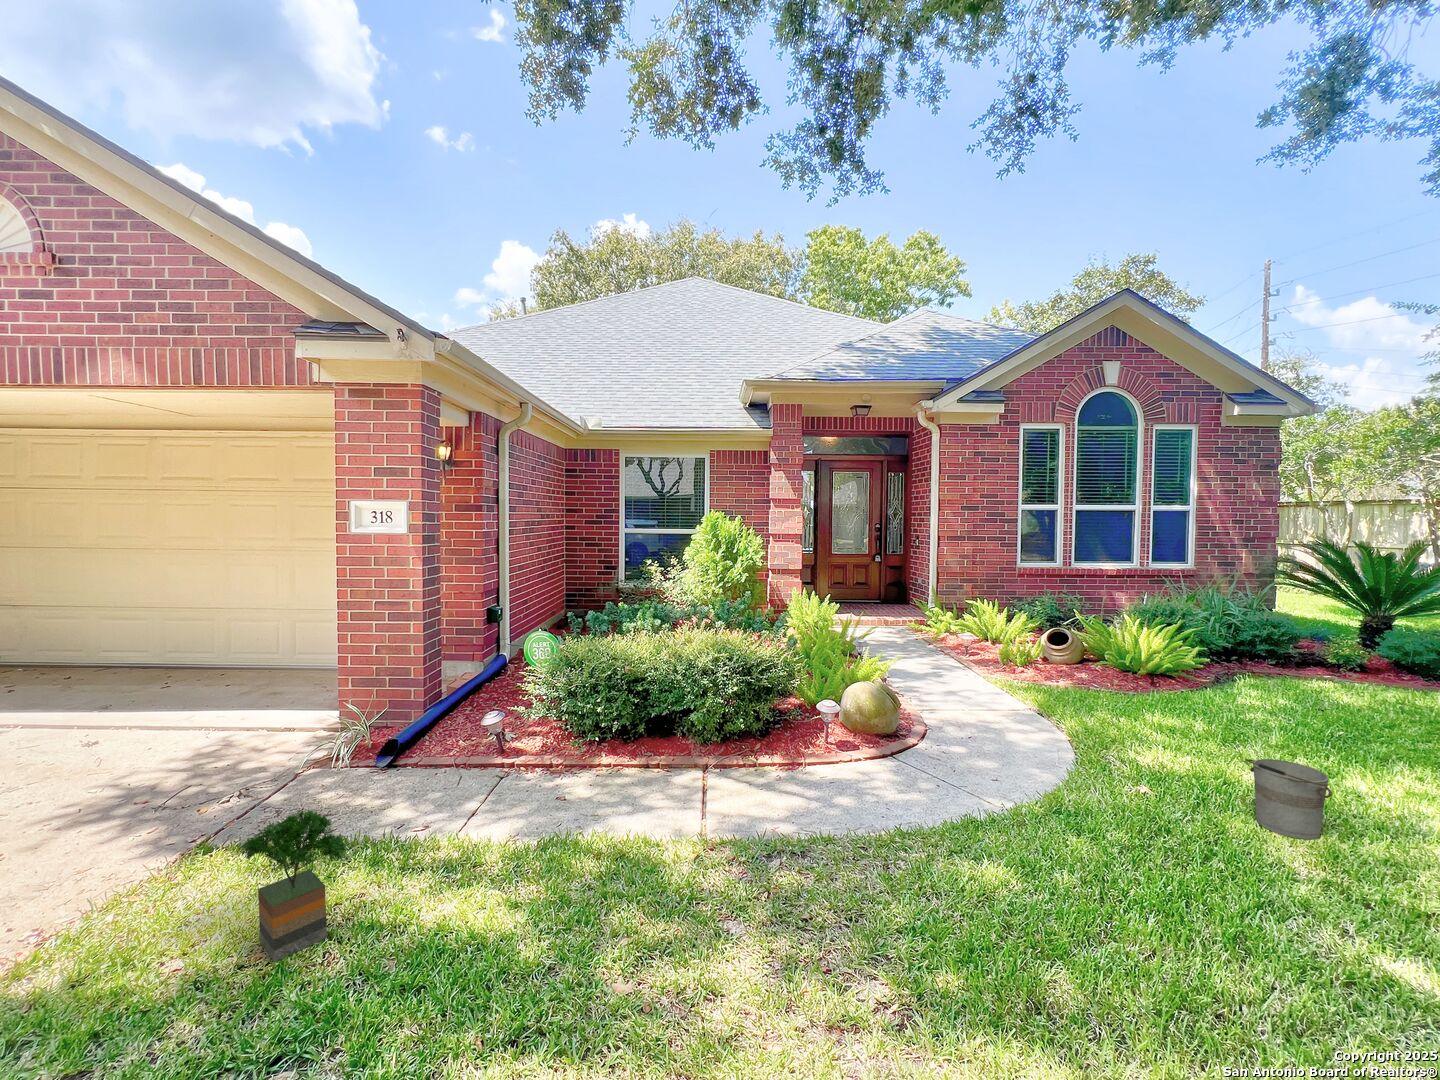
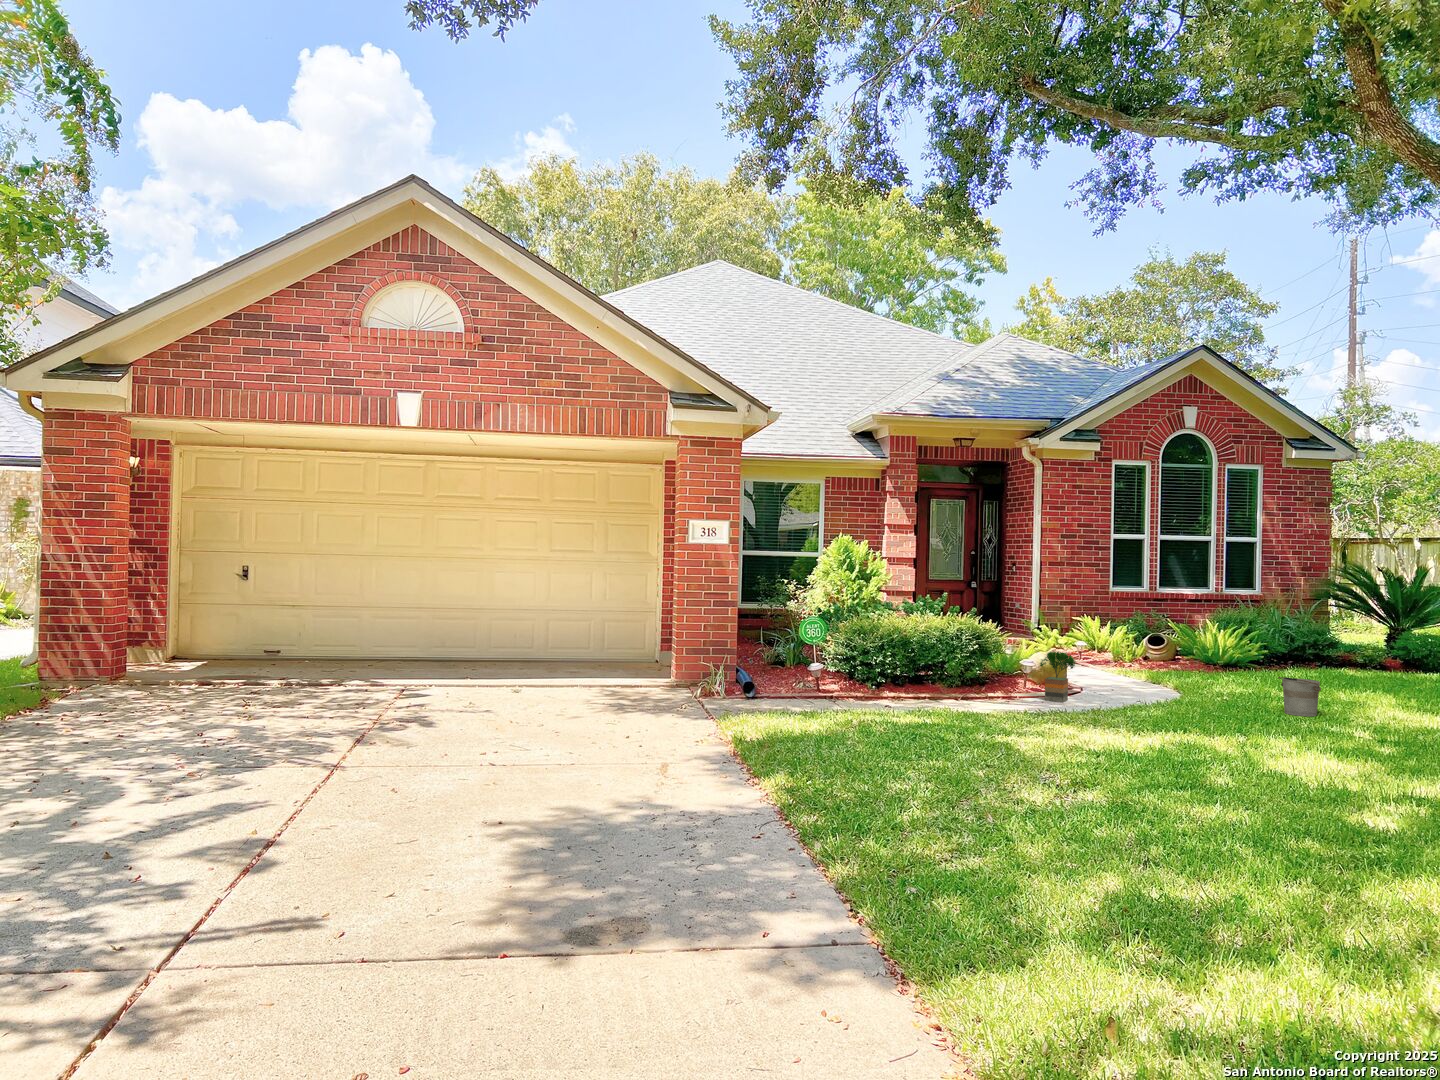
potted tree: present [240,810,346,962] -> present [1040,652,1076,702]

